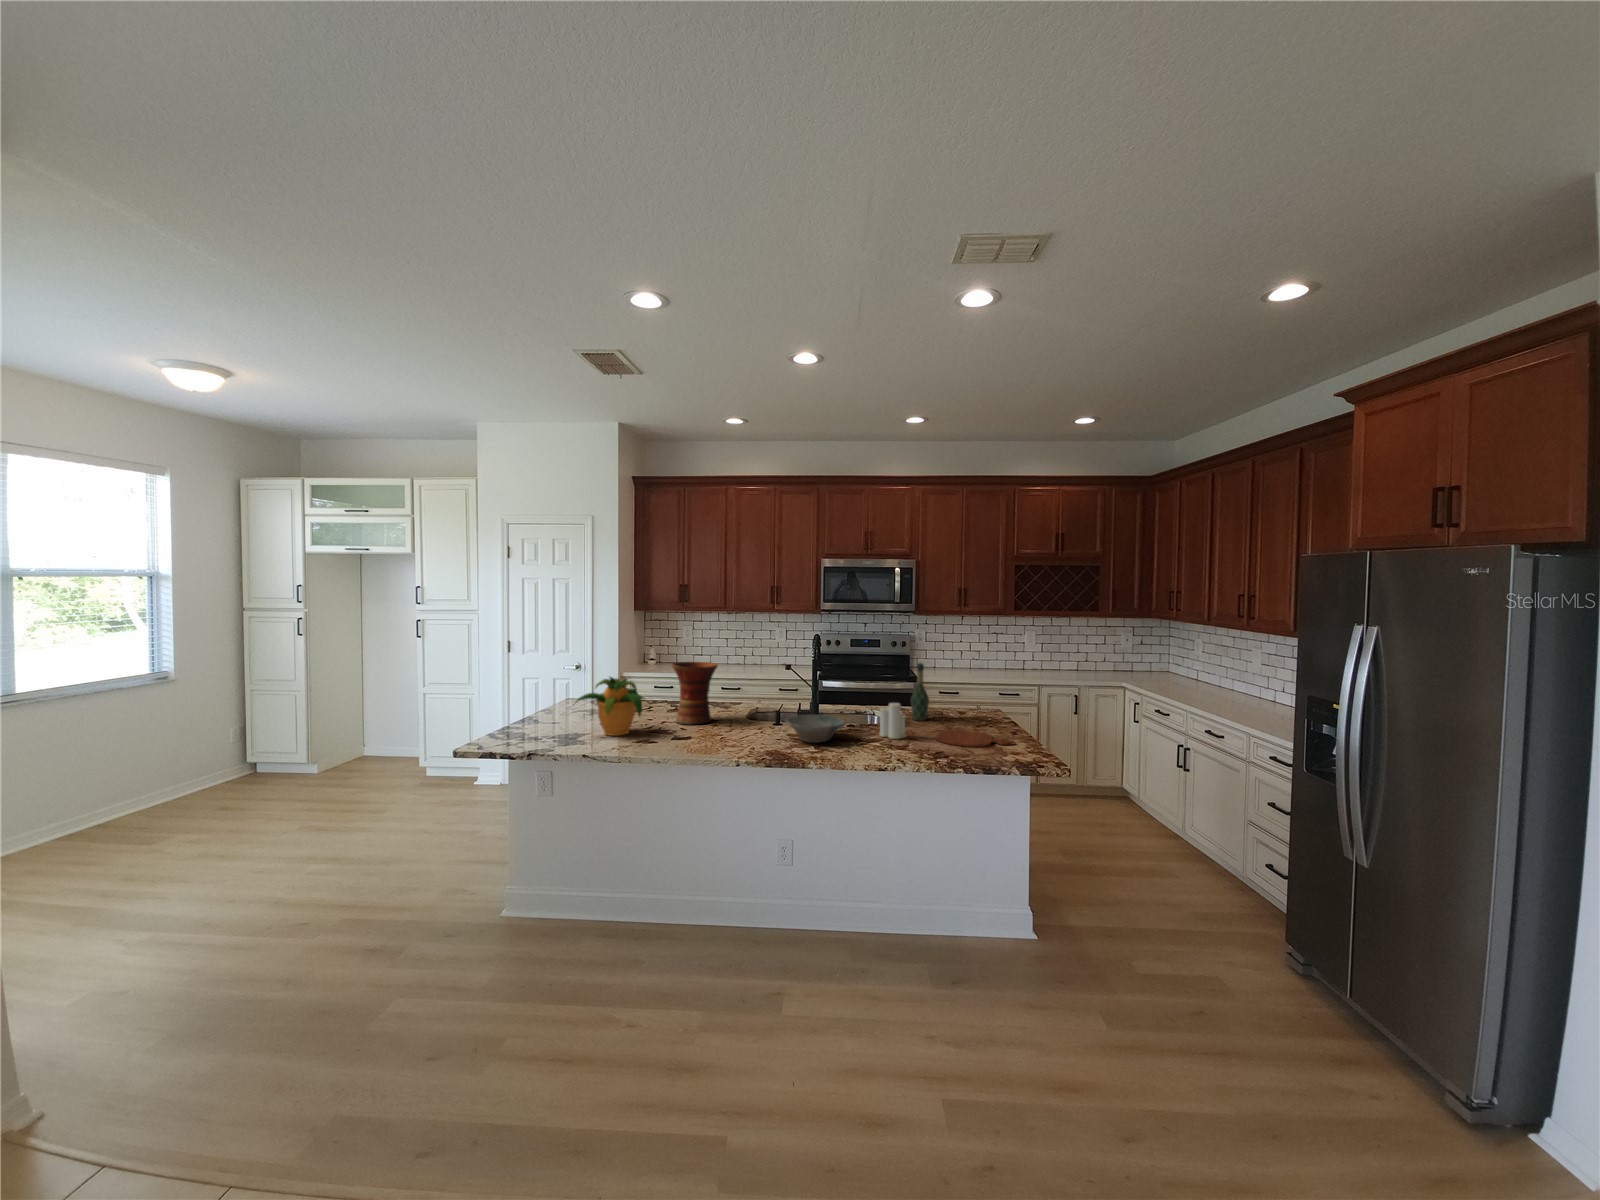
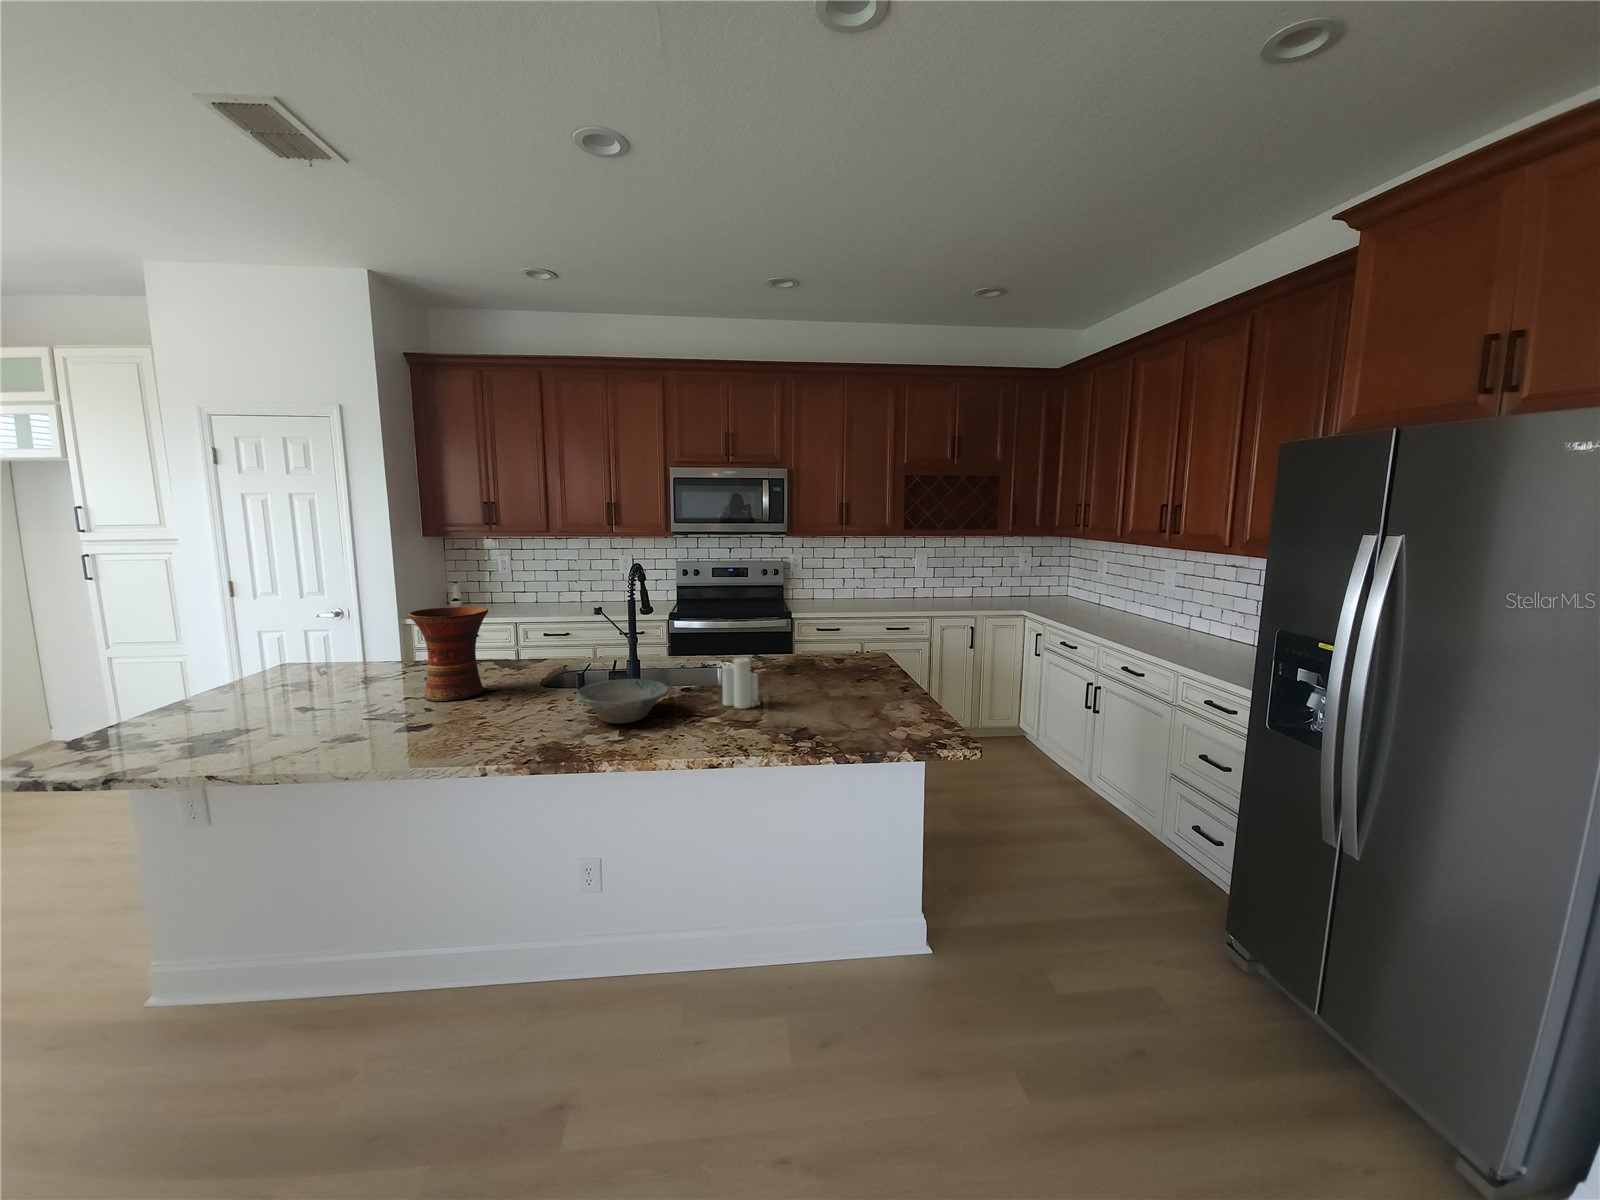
wine bottle: present [911,663,929,721] -> none [772,599,797,675]
potted plant: present [576,677,645,736] -> none [209,638,362,731]
cutting board: present [936,730,1015,747] -> none [801,688,908,716]

